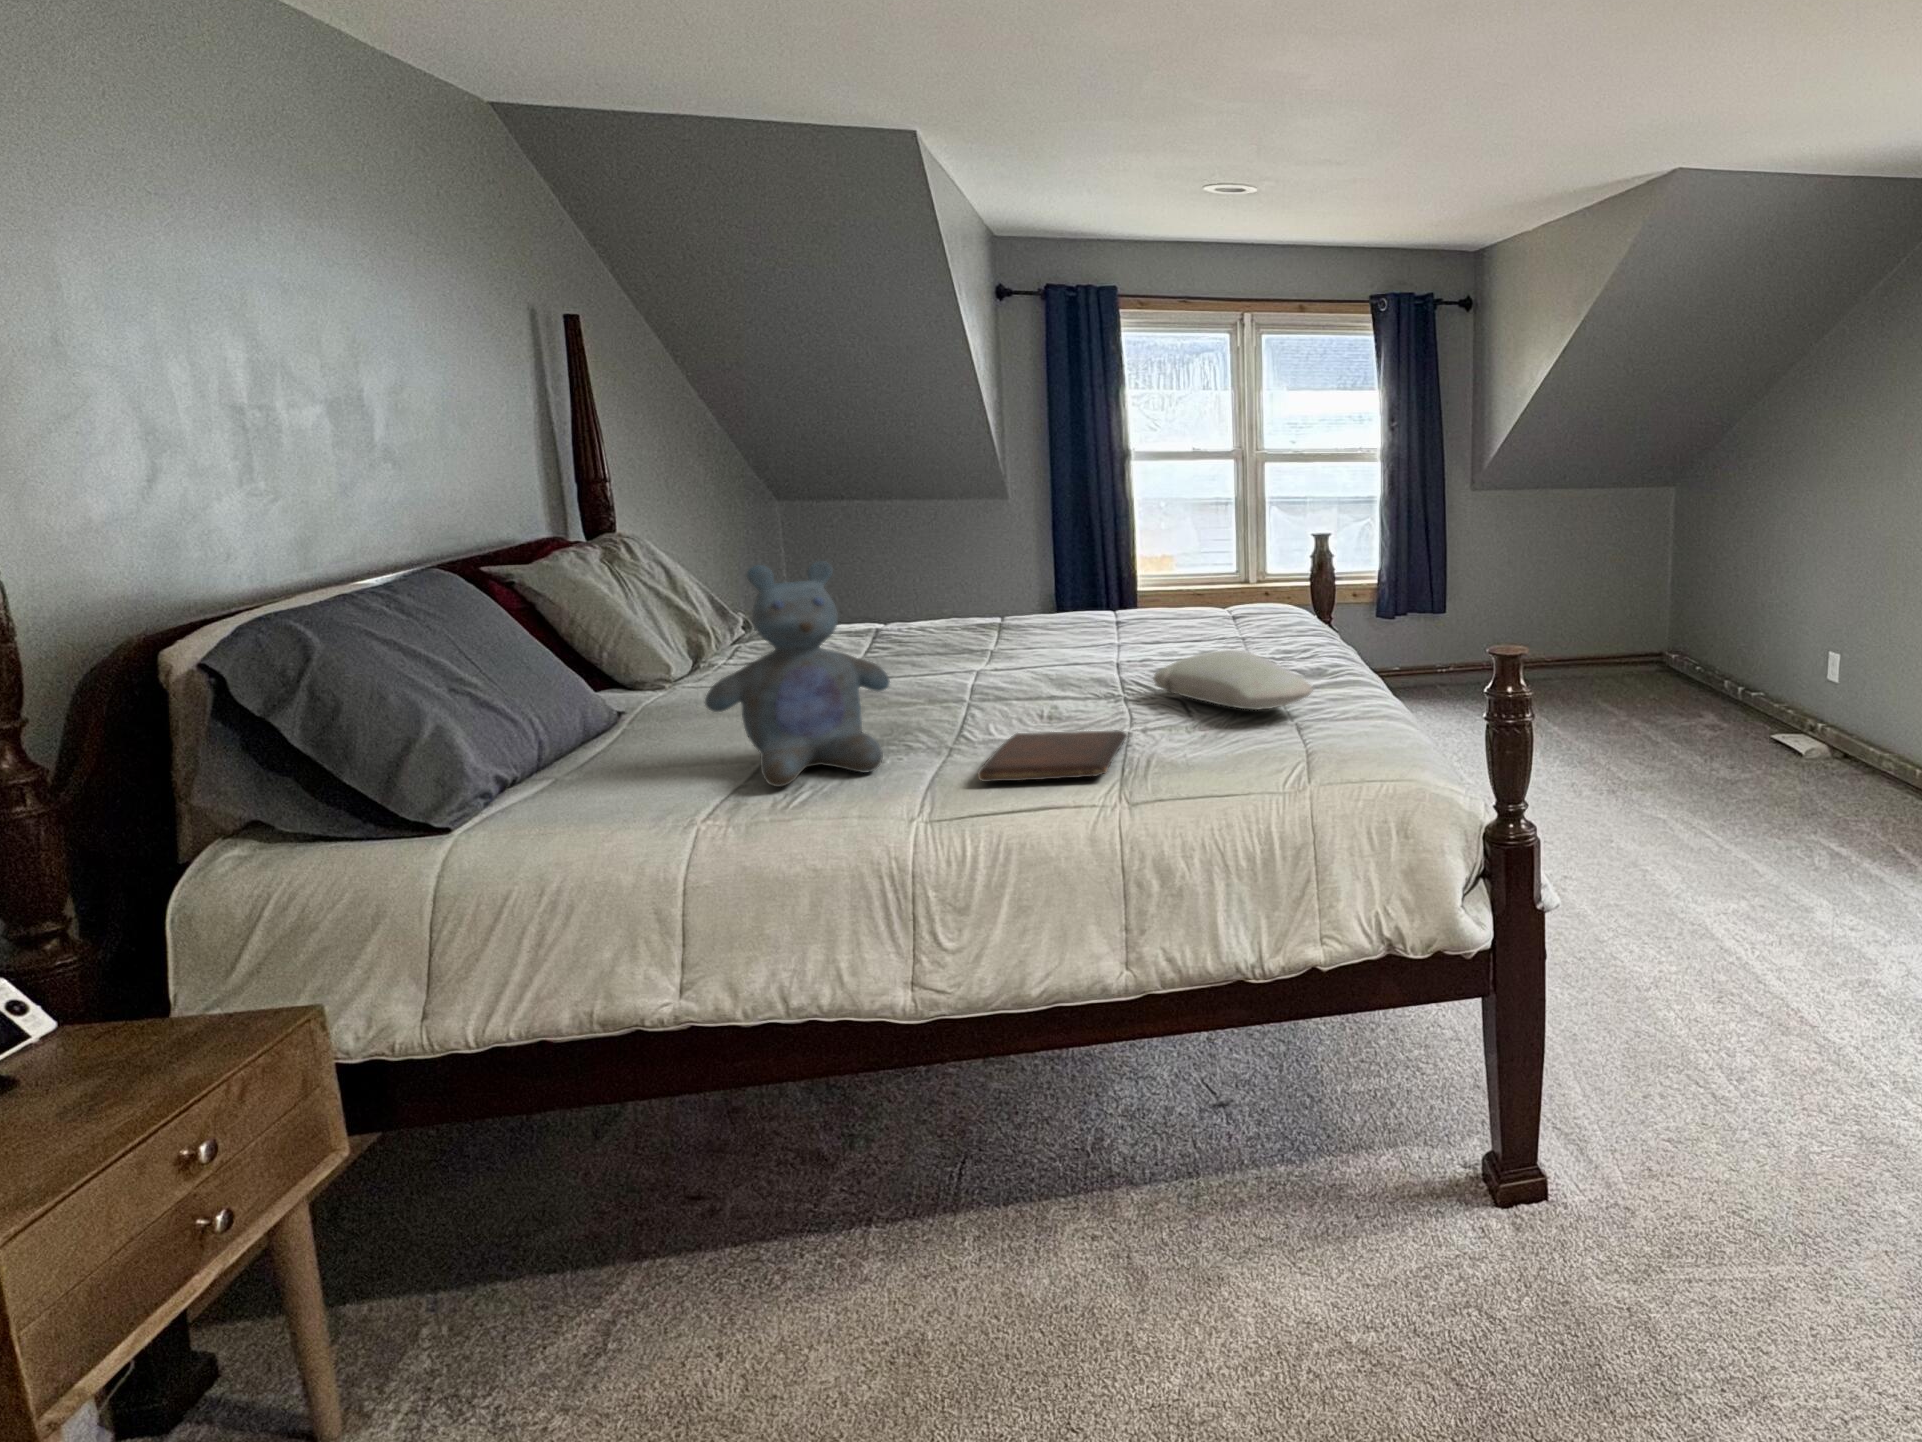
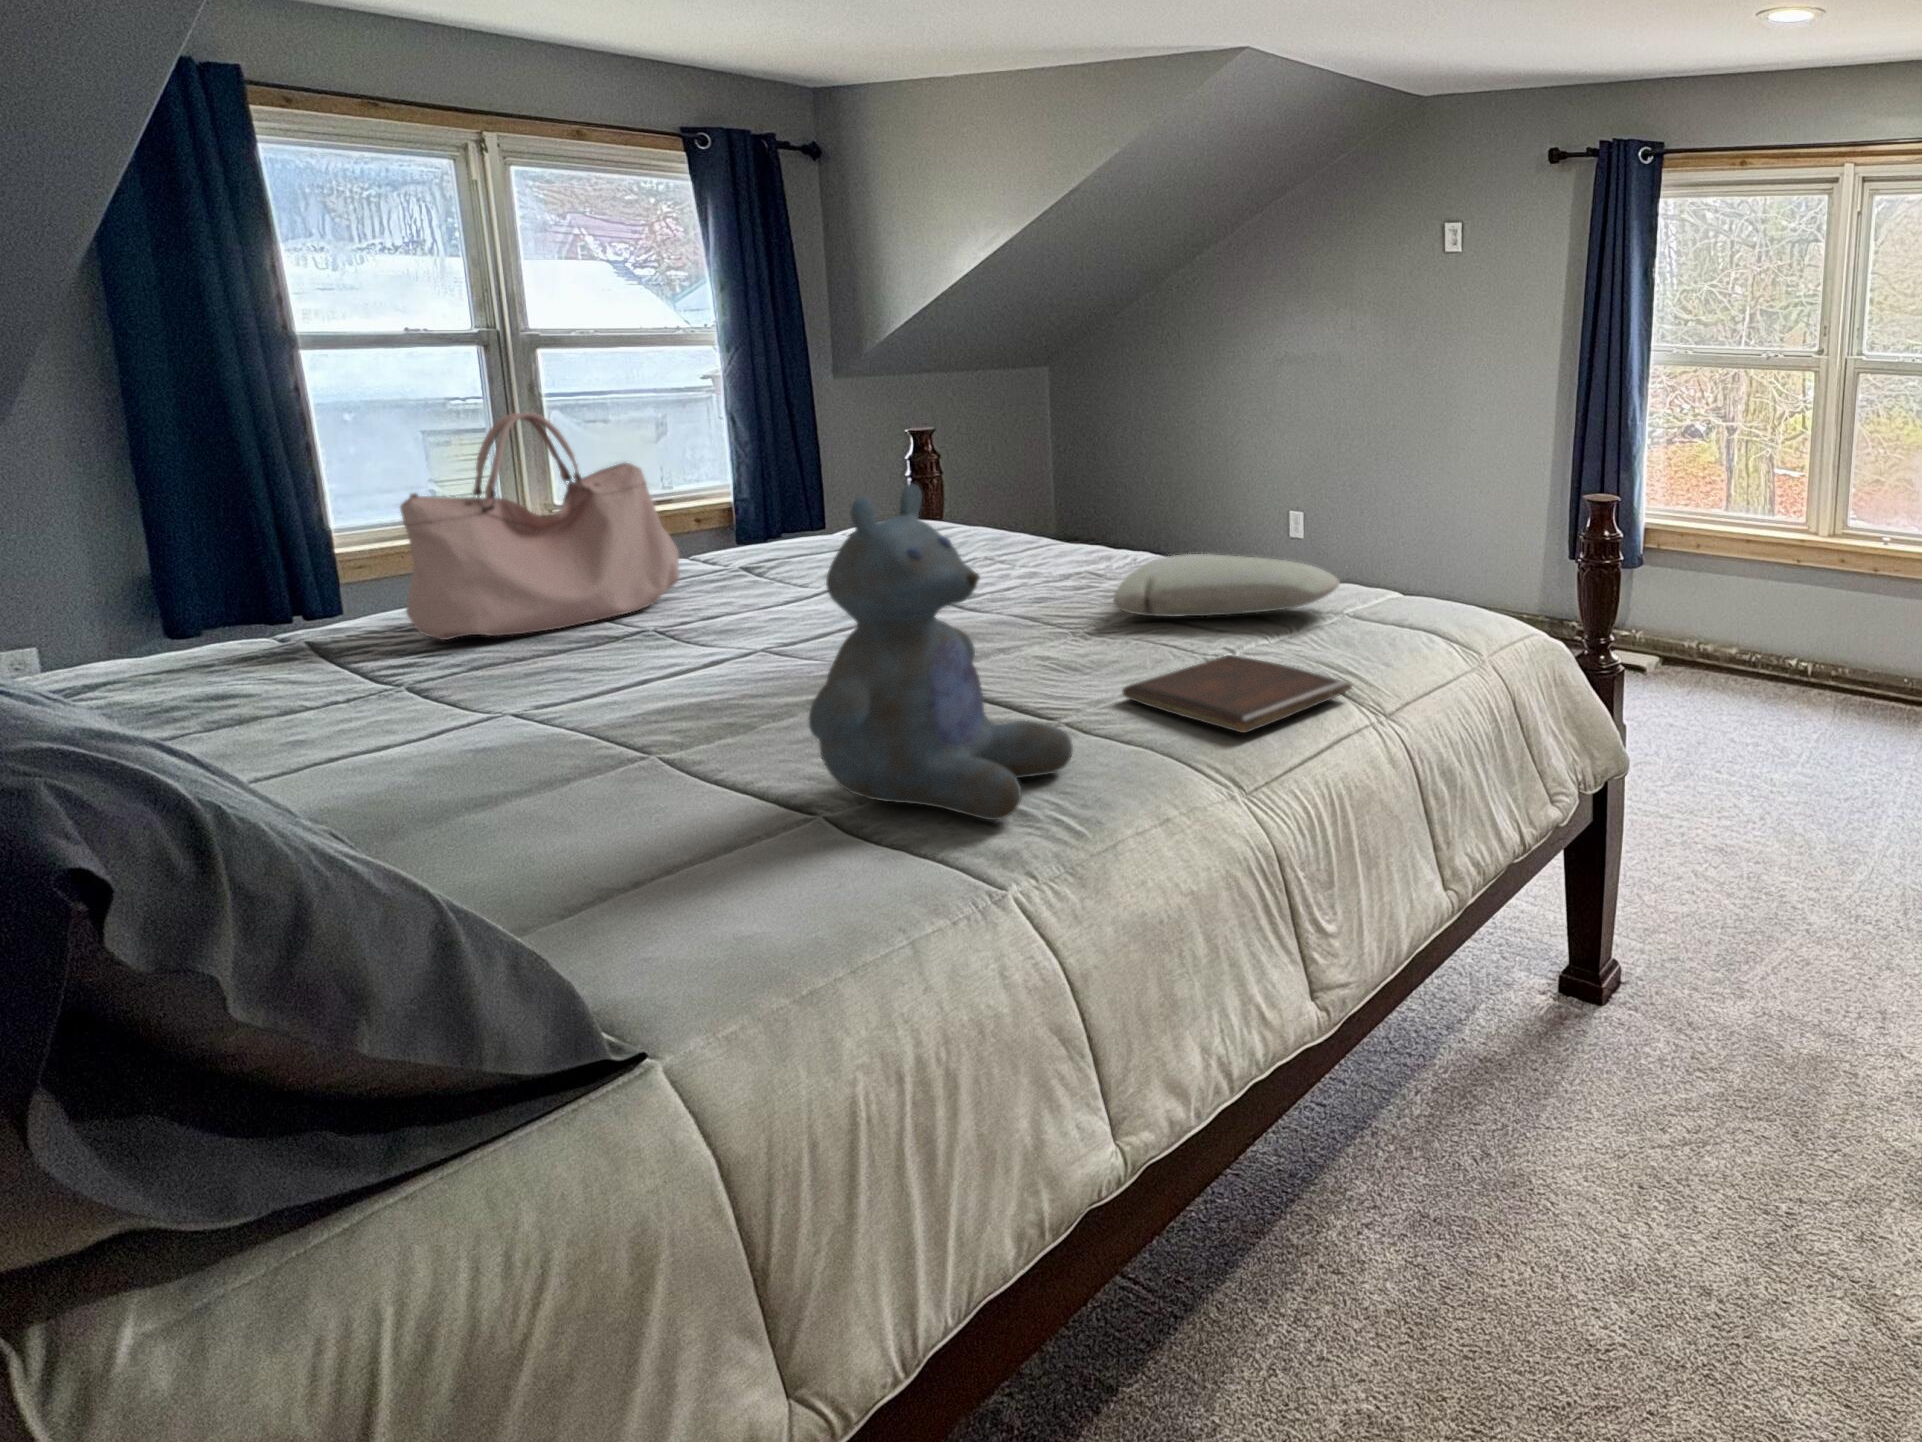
handbag: none [899,504,1051,640] -> present [400,413,679,640]

